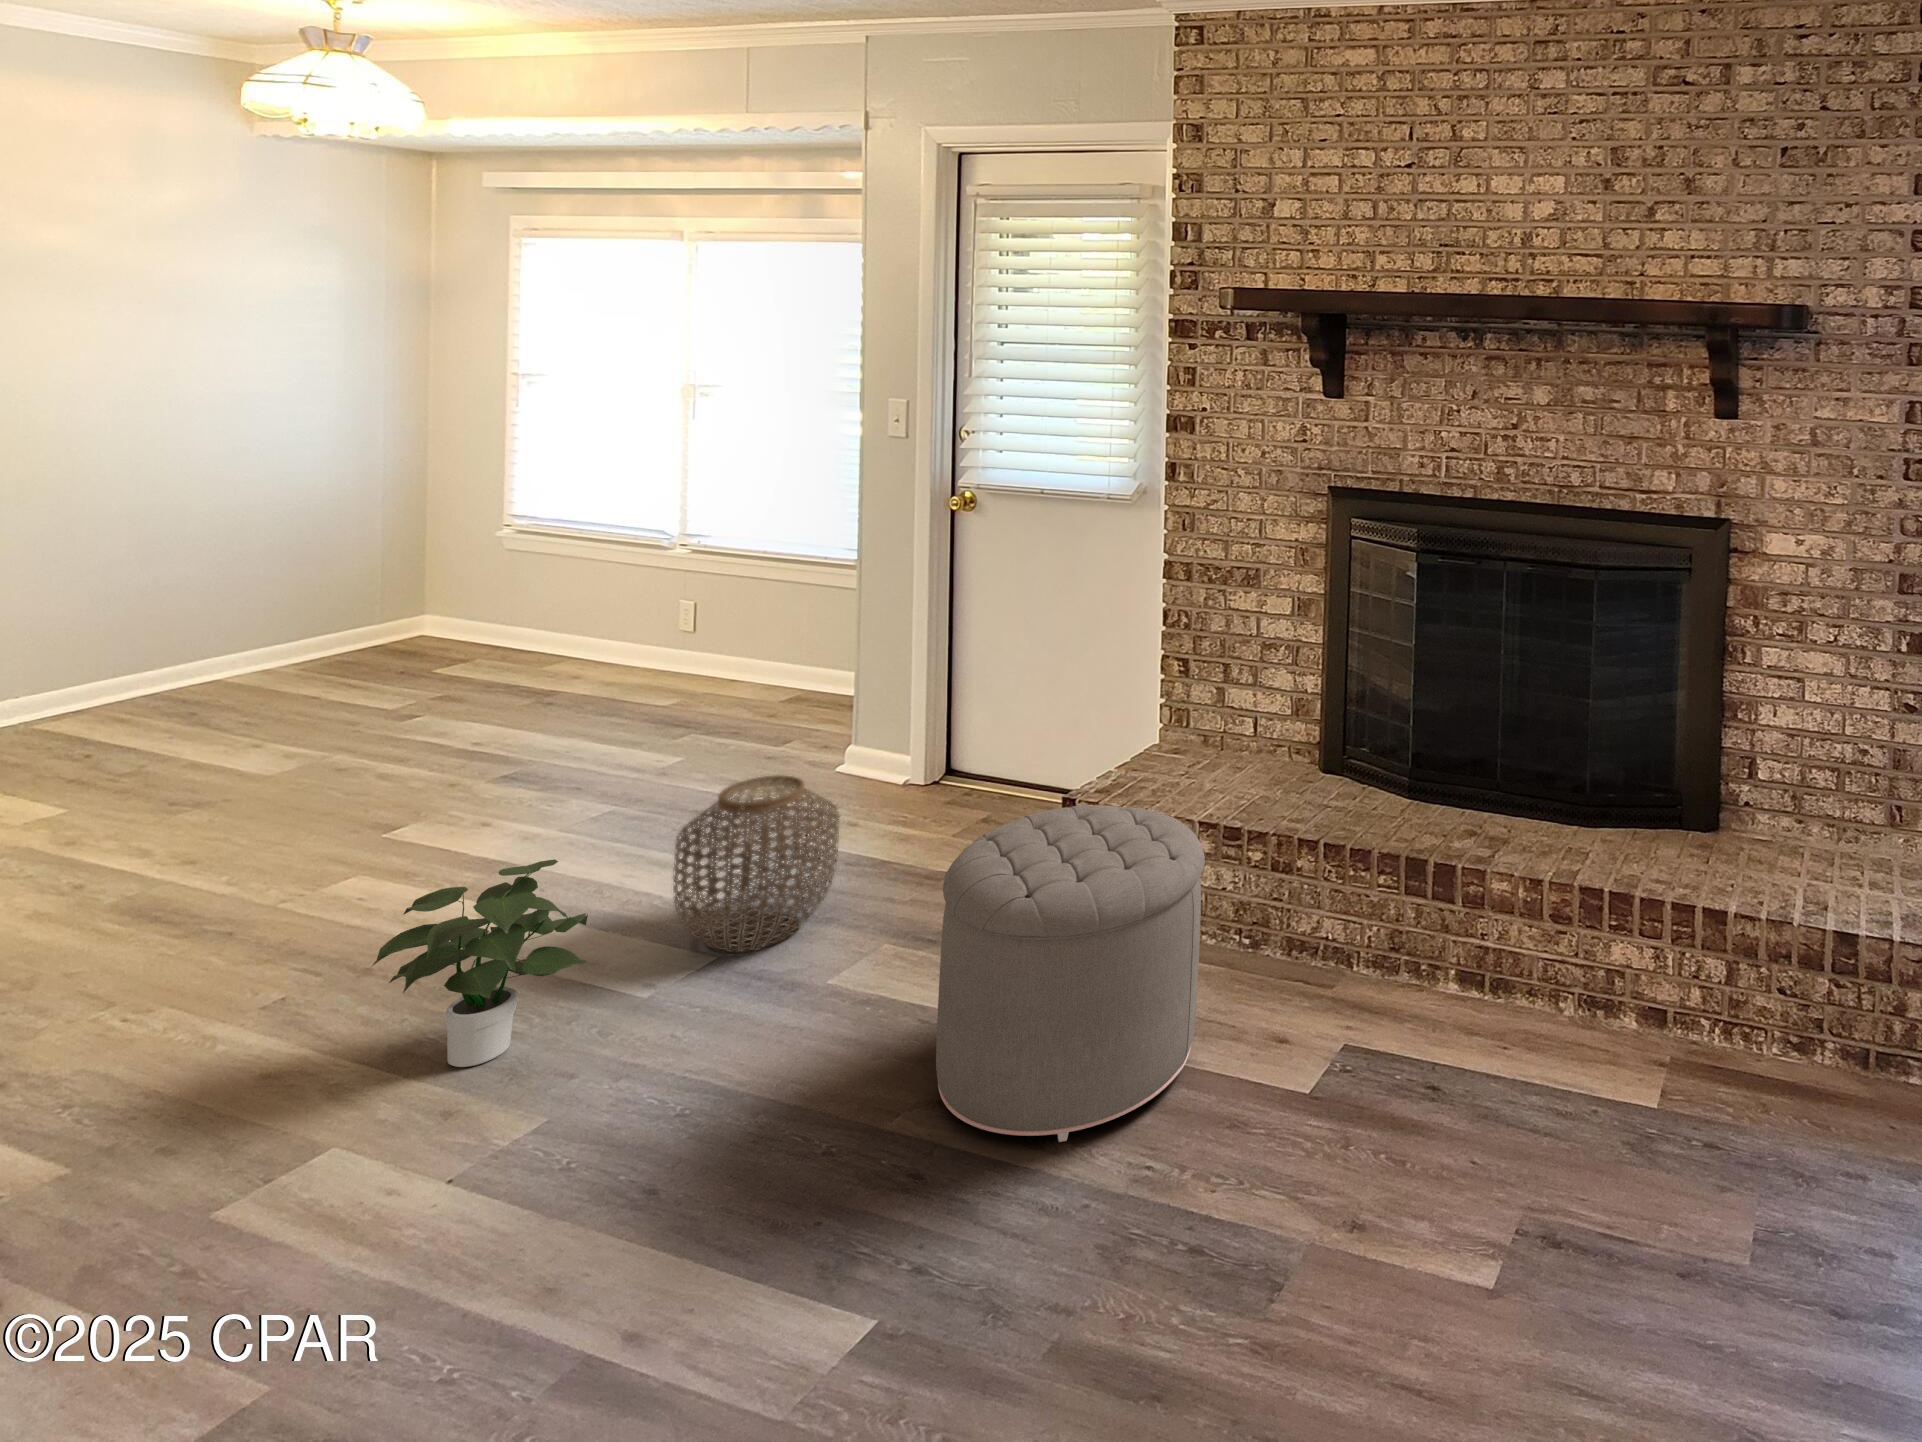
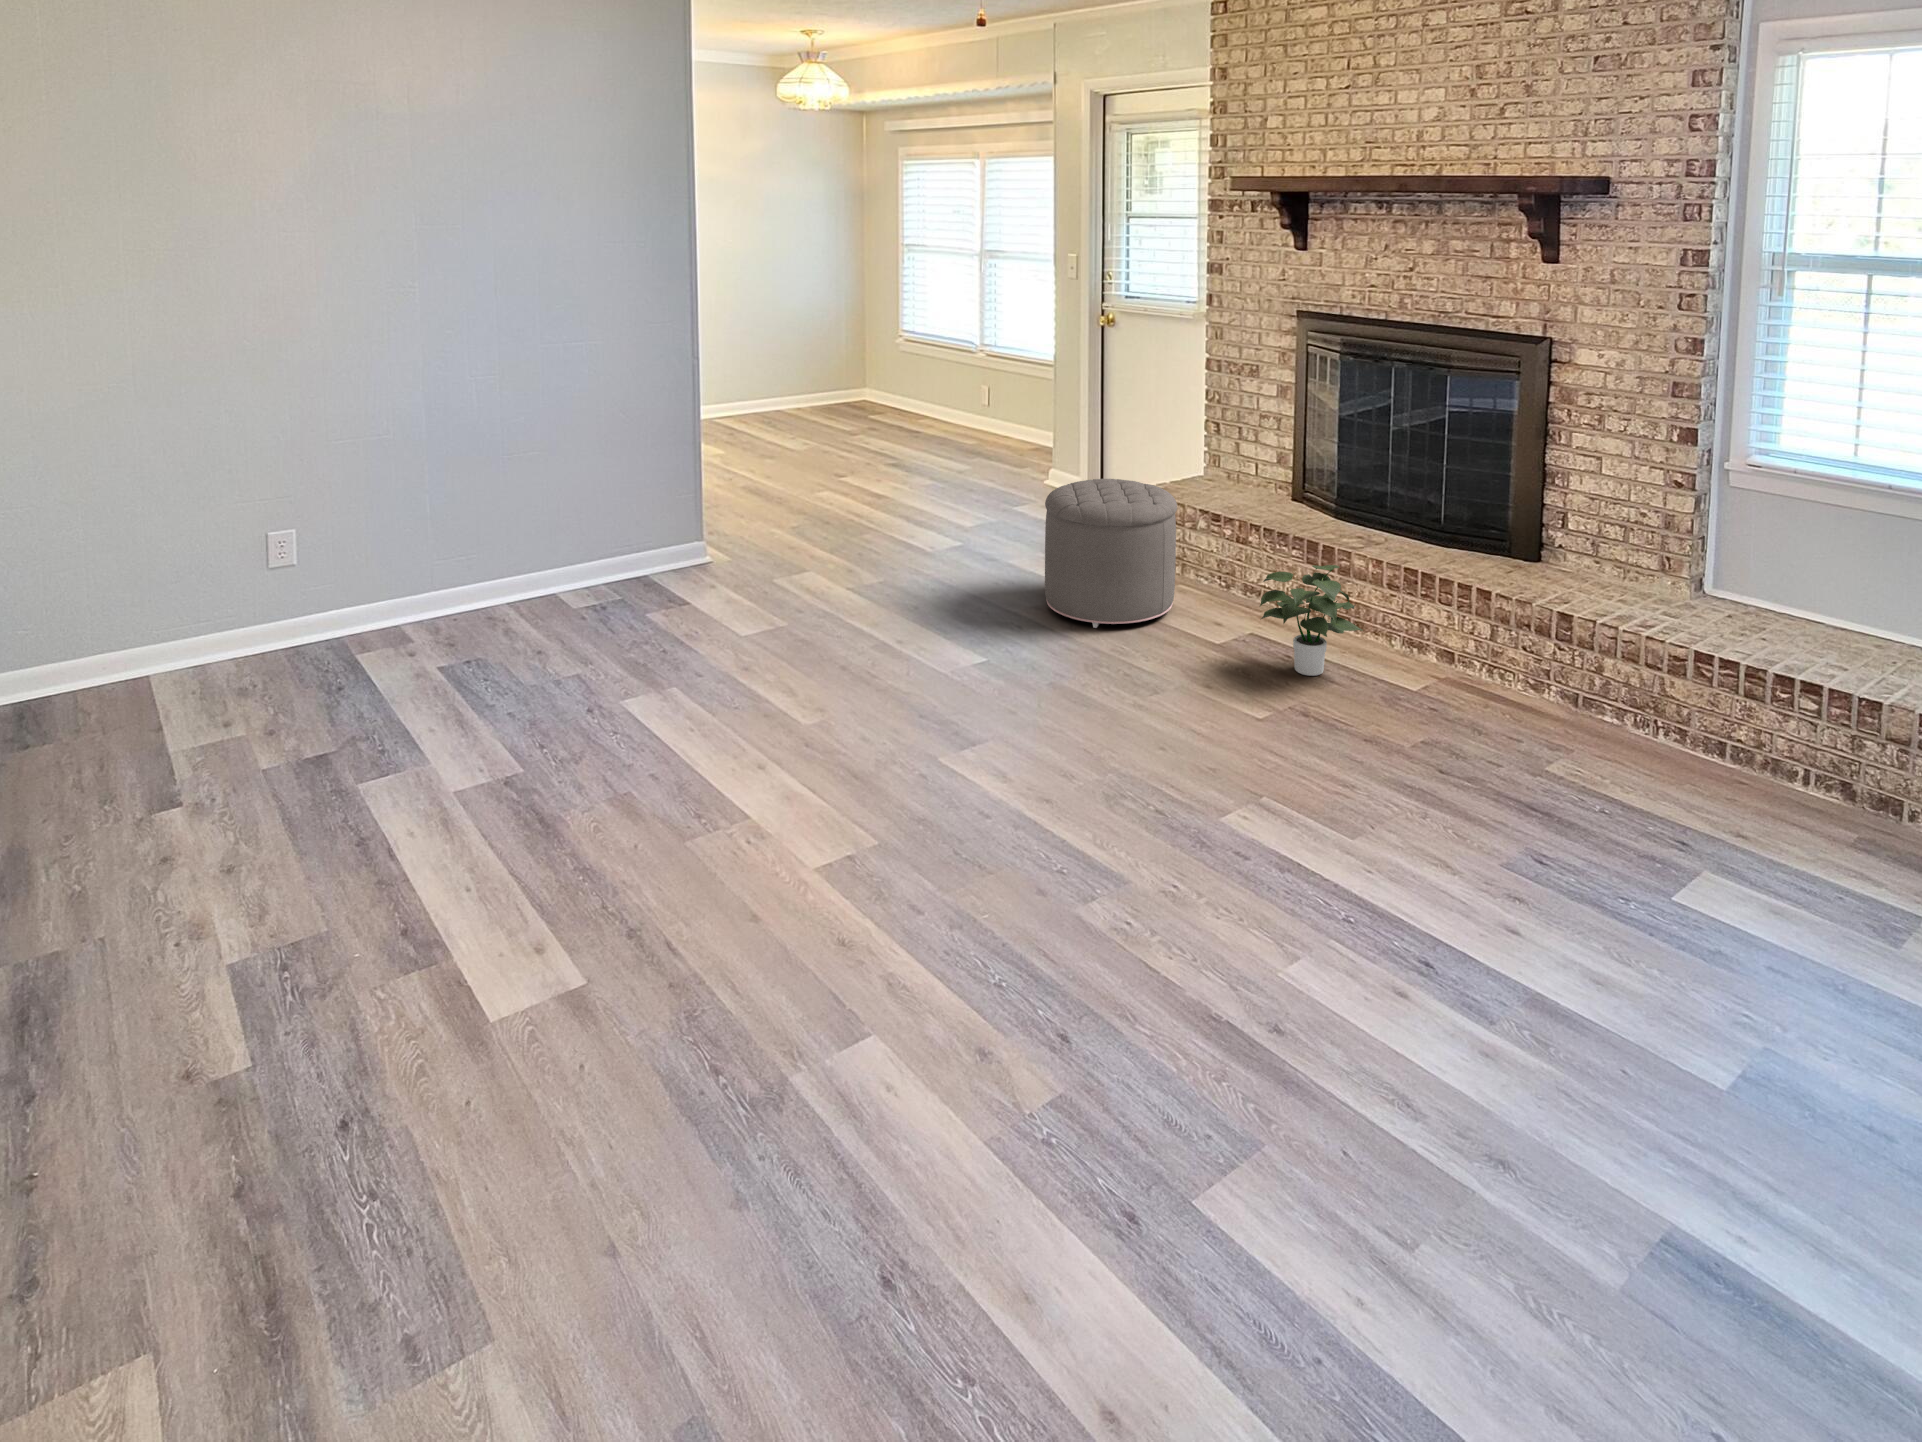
woven basket: present [673,775,839,951] -> none [950,457,1023,542]
potted plant: present [372,859,588,1067] -> present [1260,565,1363,676]

